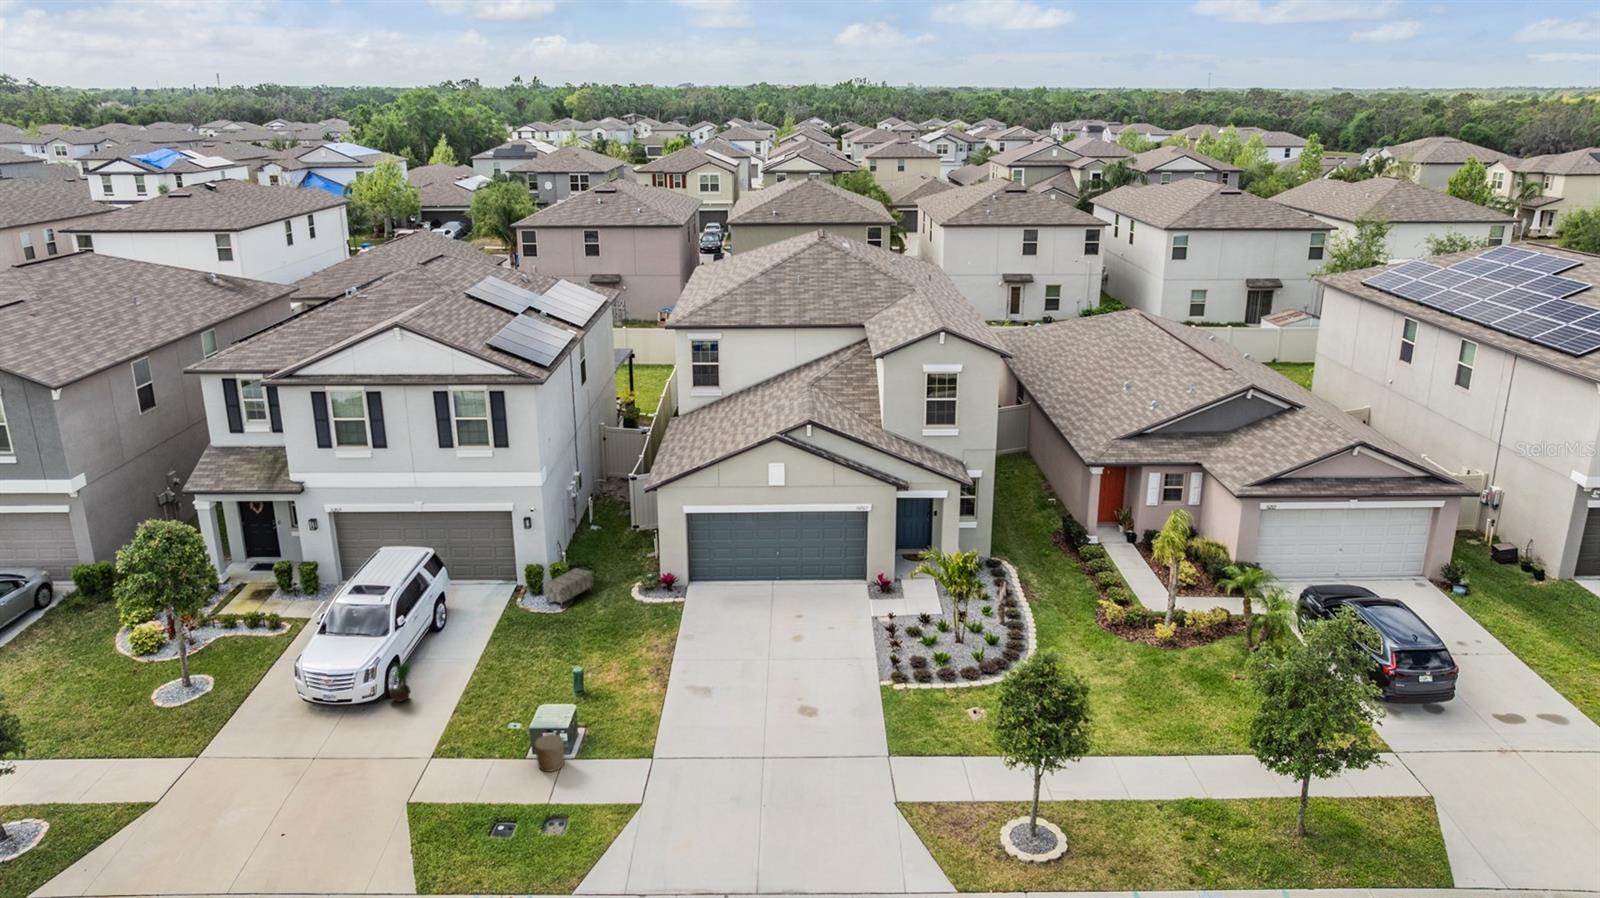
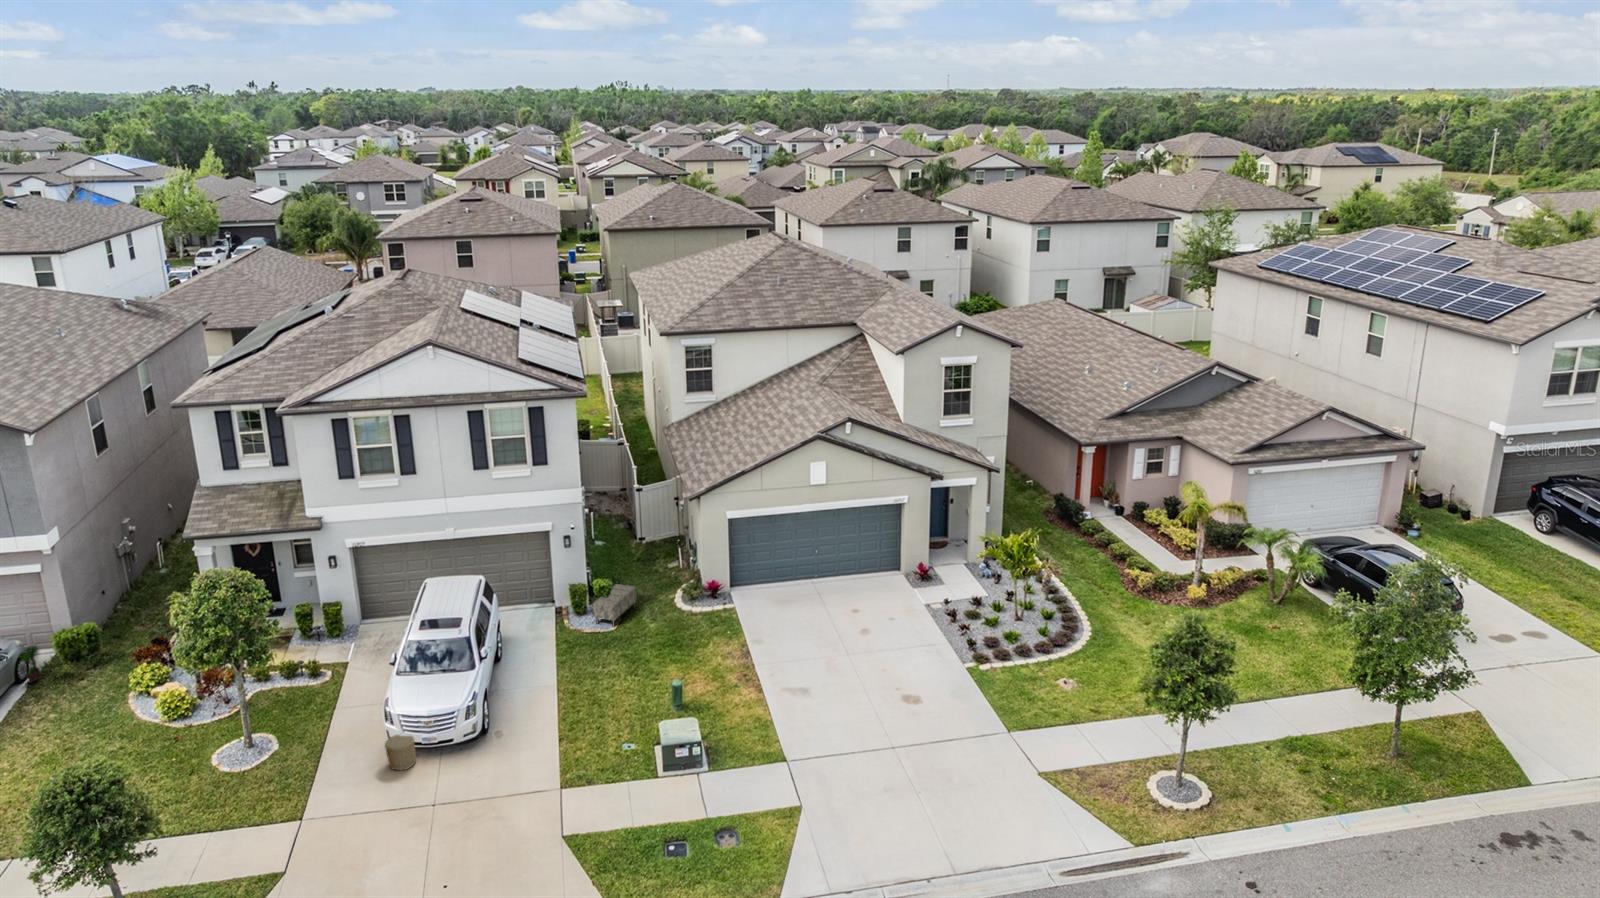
potted tree: present [390,663,410,702] -> present [19,645,40,683]
woven basket: present [535,734,564,772] -> present [385,735,416,770]

